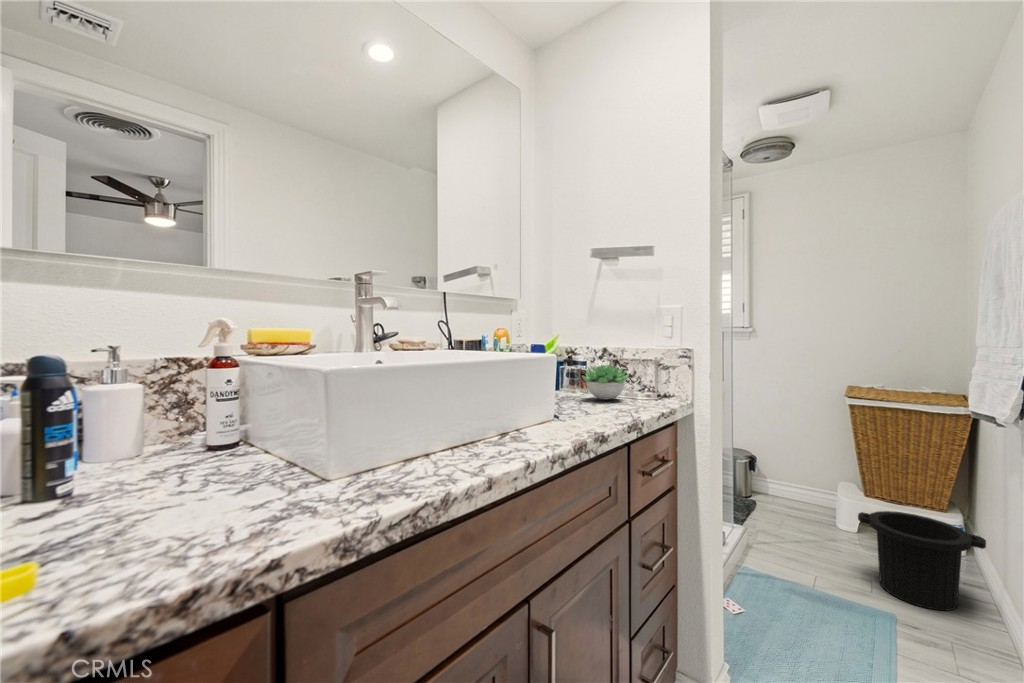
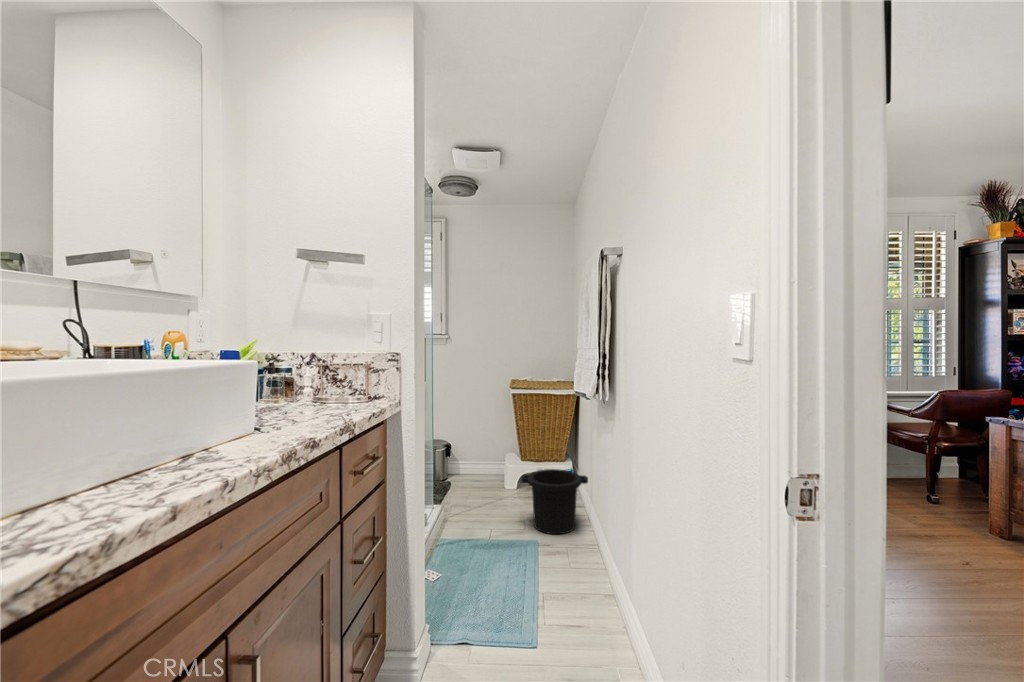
succulent plant: present [582,365,629,400] -> none [286,370,339,406]

